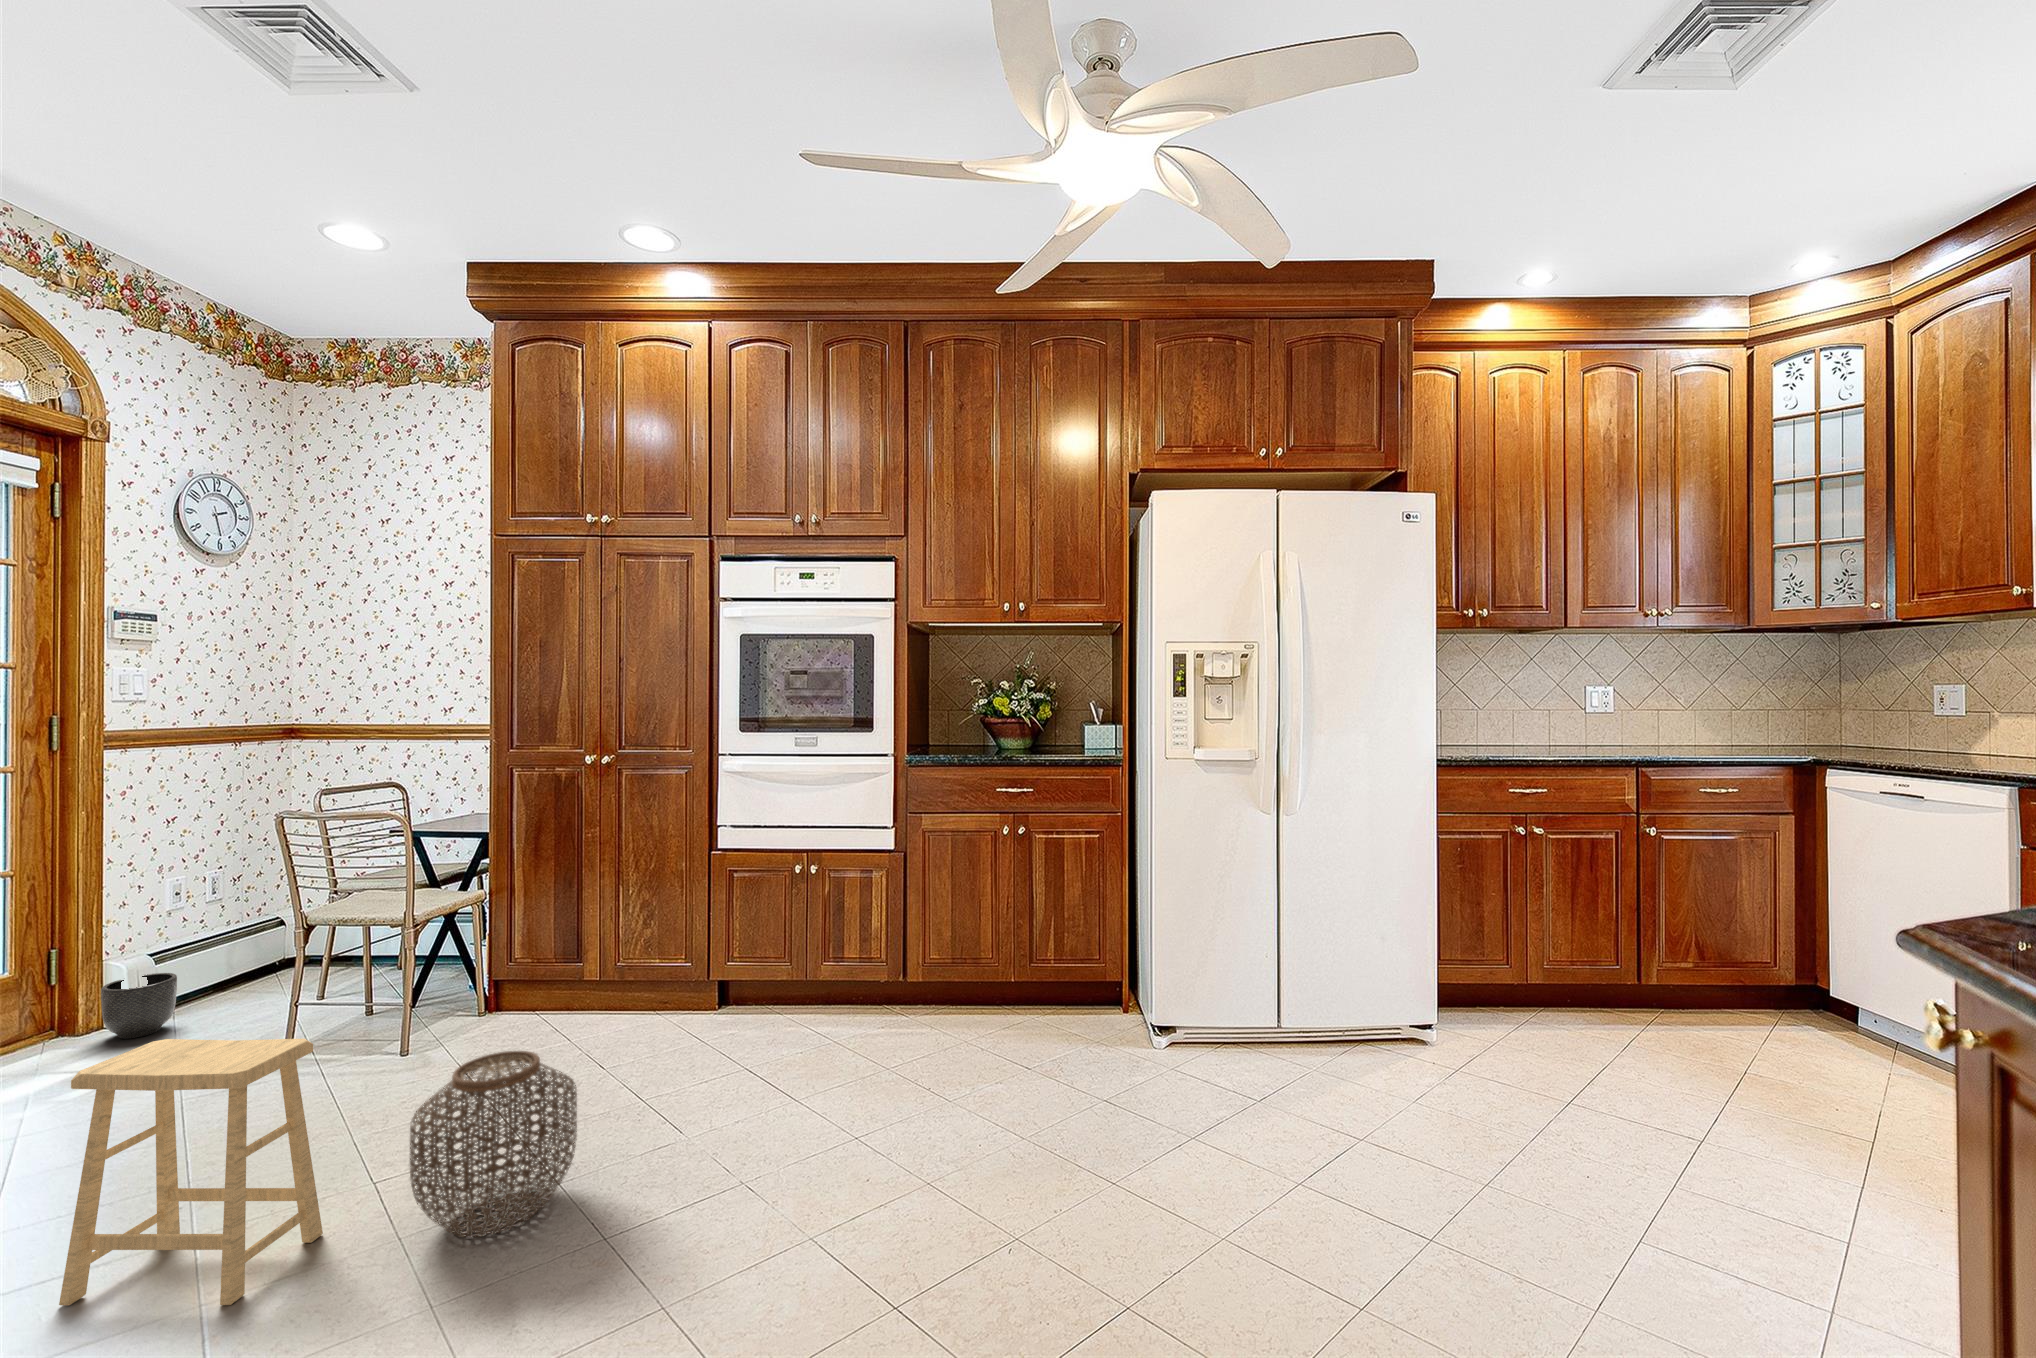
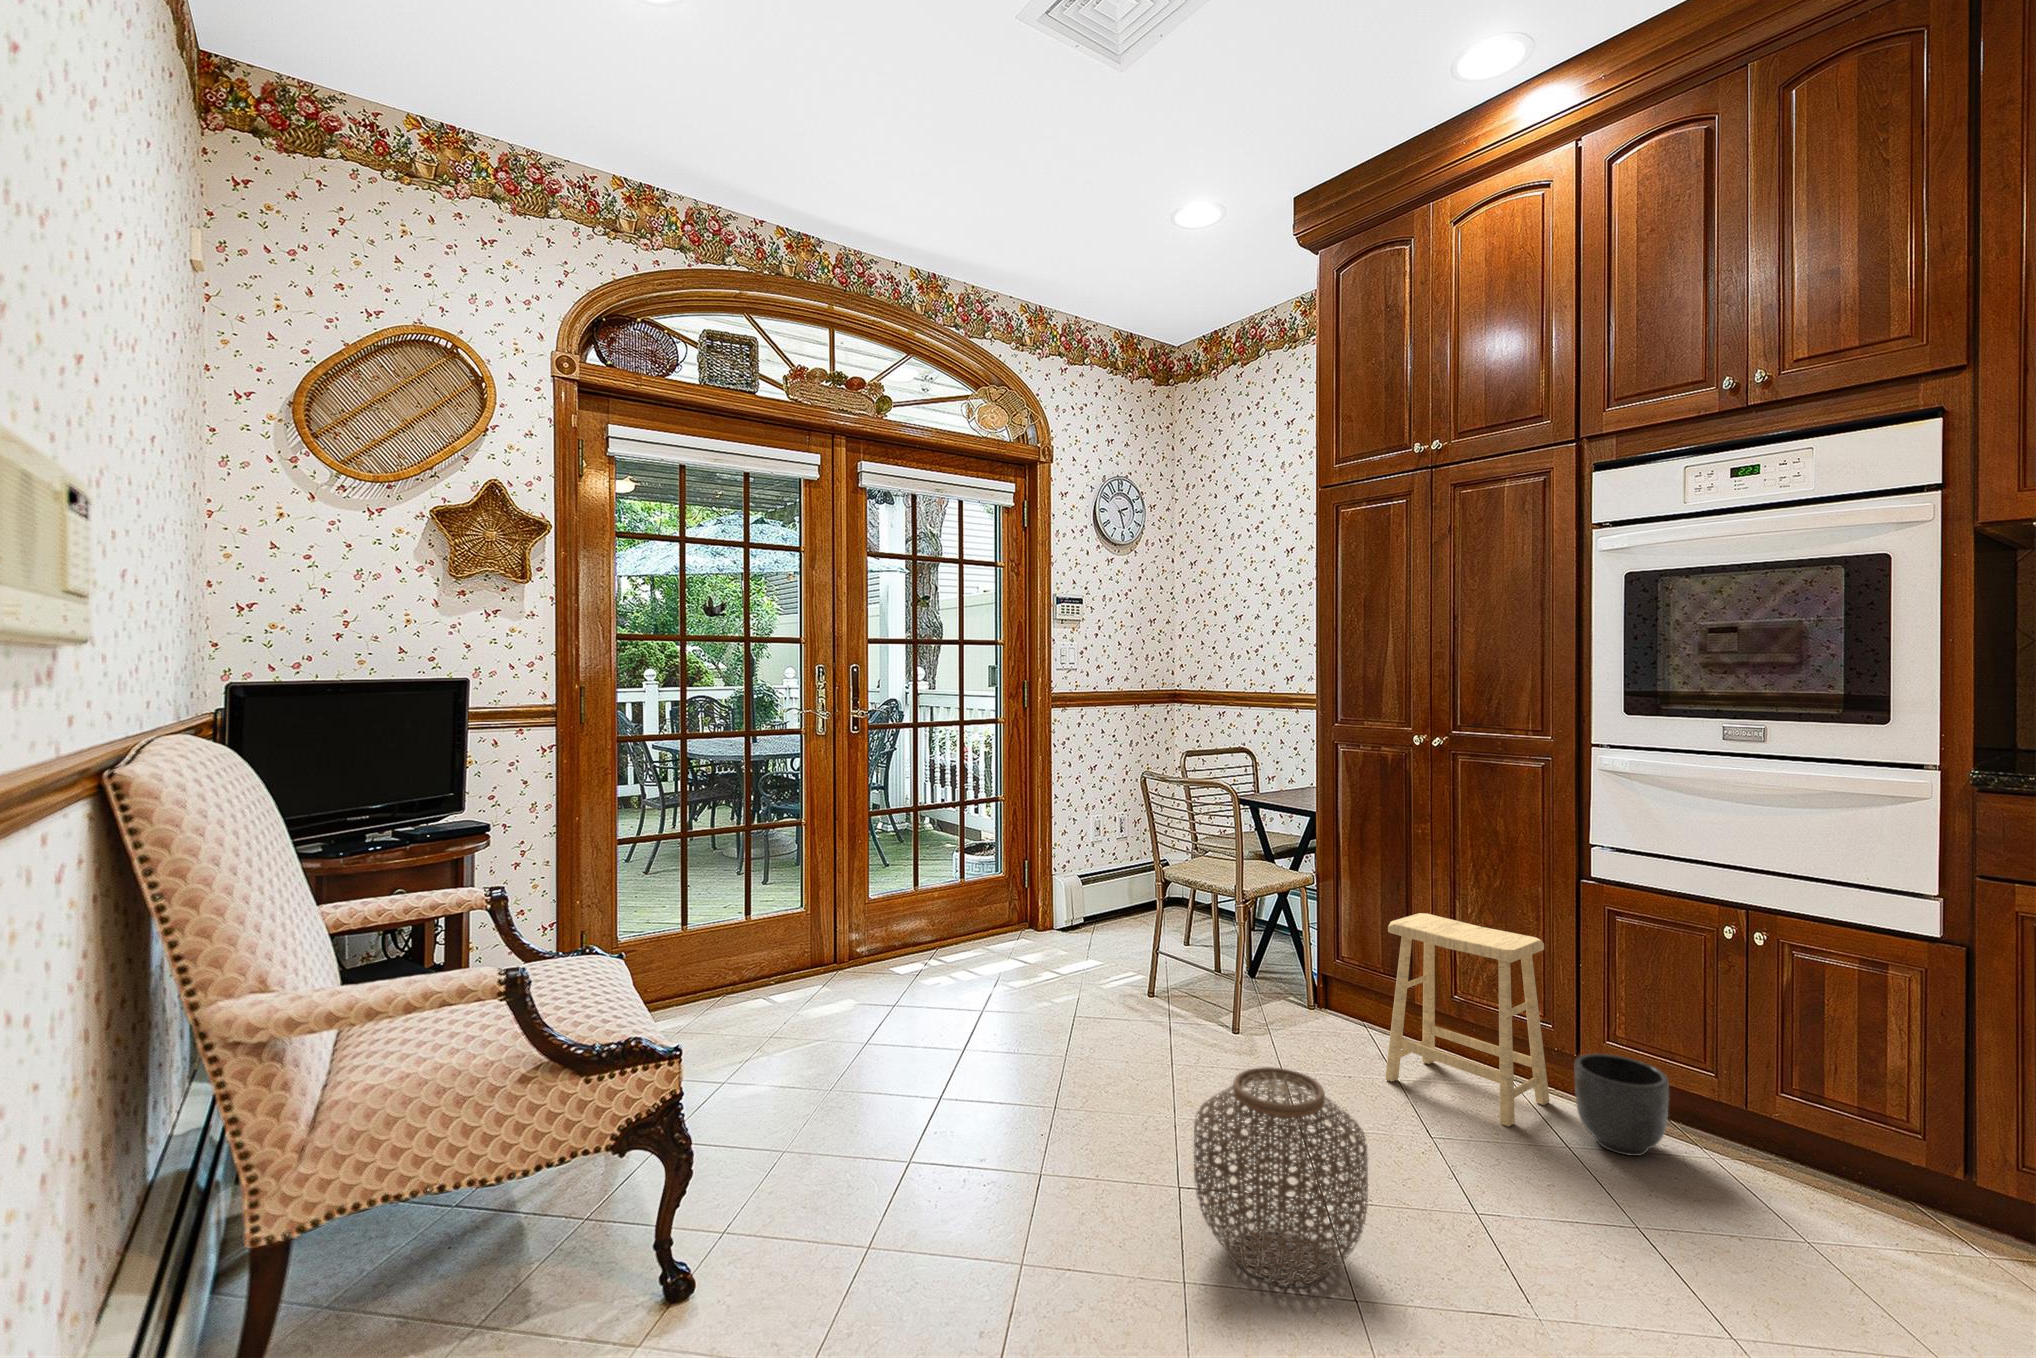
planter: present [101,973,177,1039] -> present [1574,1054,1669,1156]
footstool: present [59,1039,323,1305] -> present [1385,913,1550,1127]

